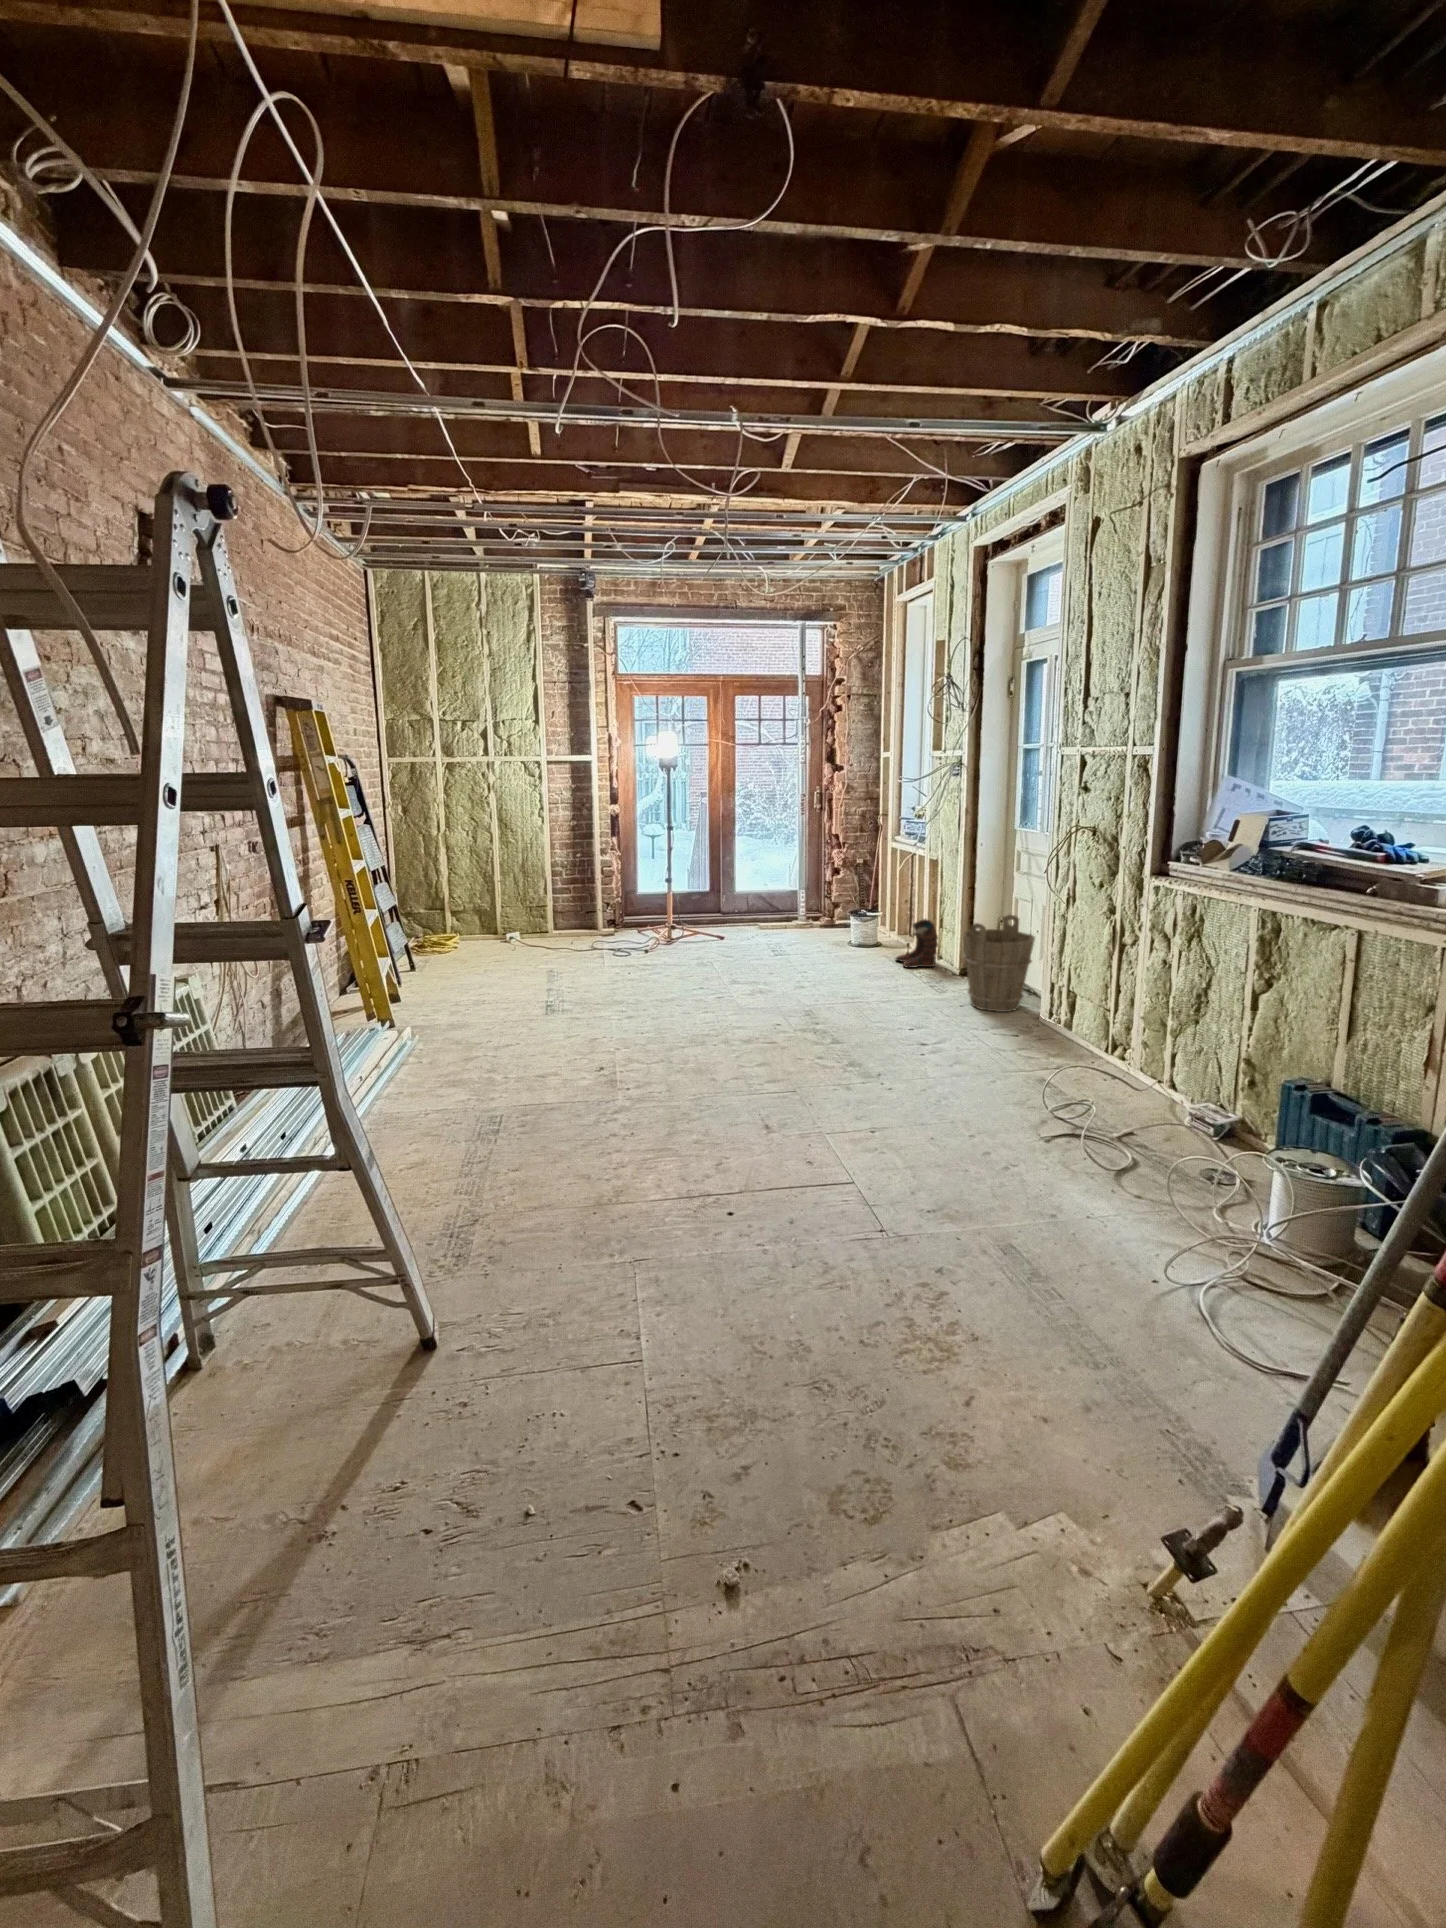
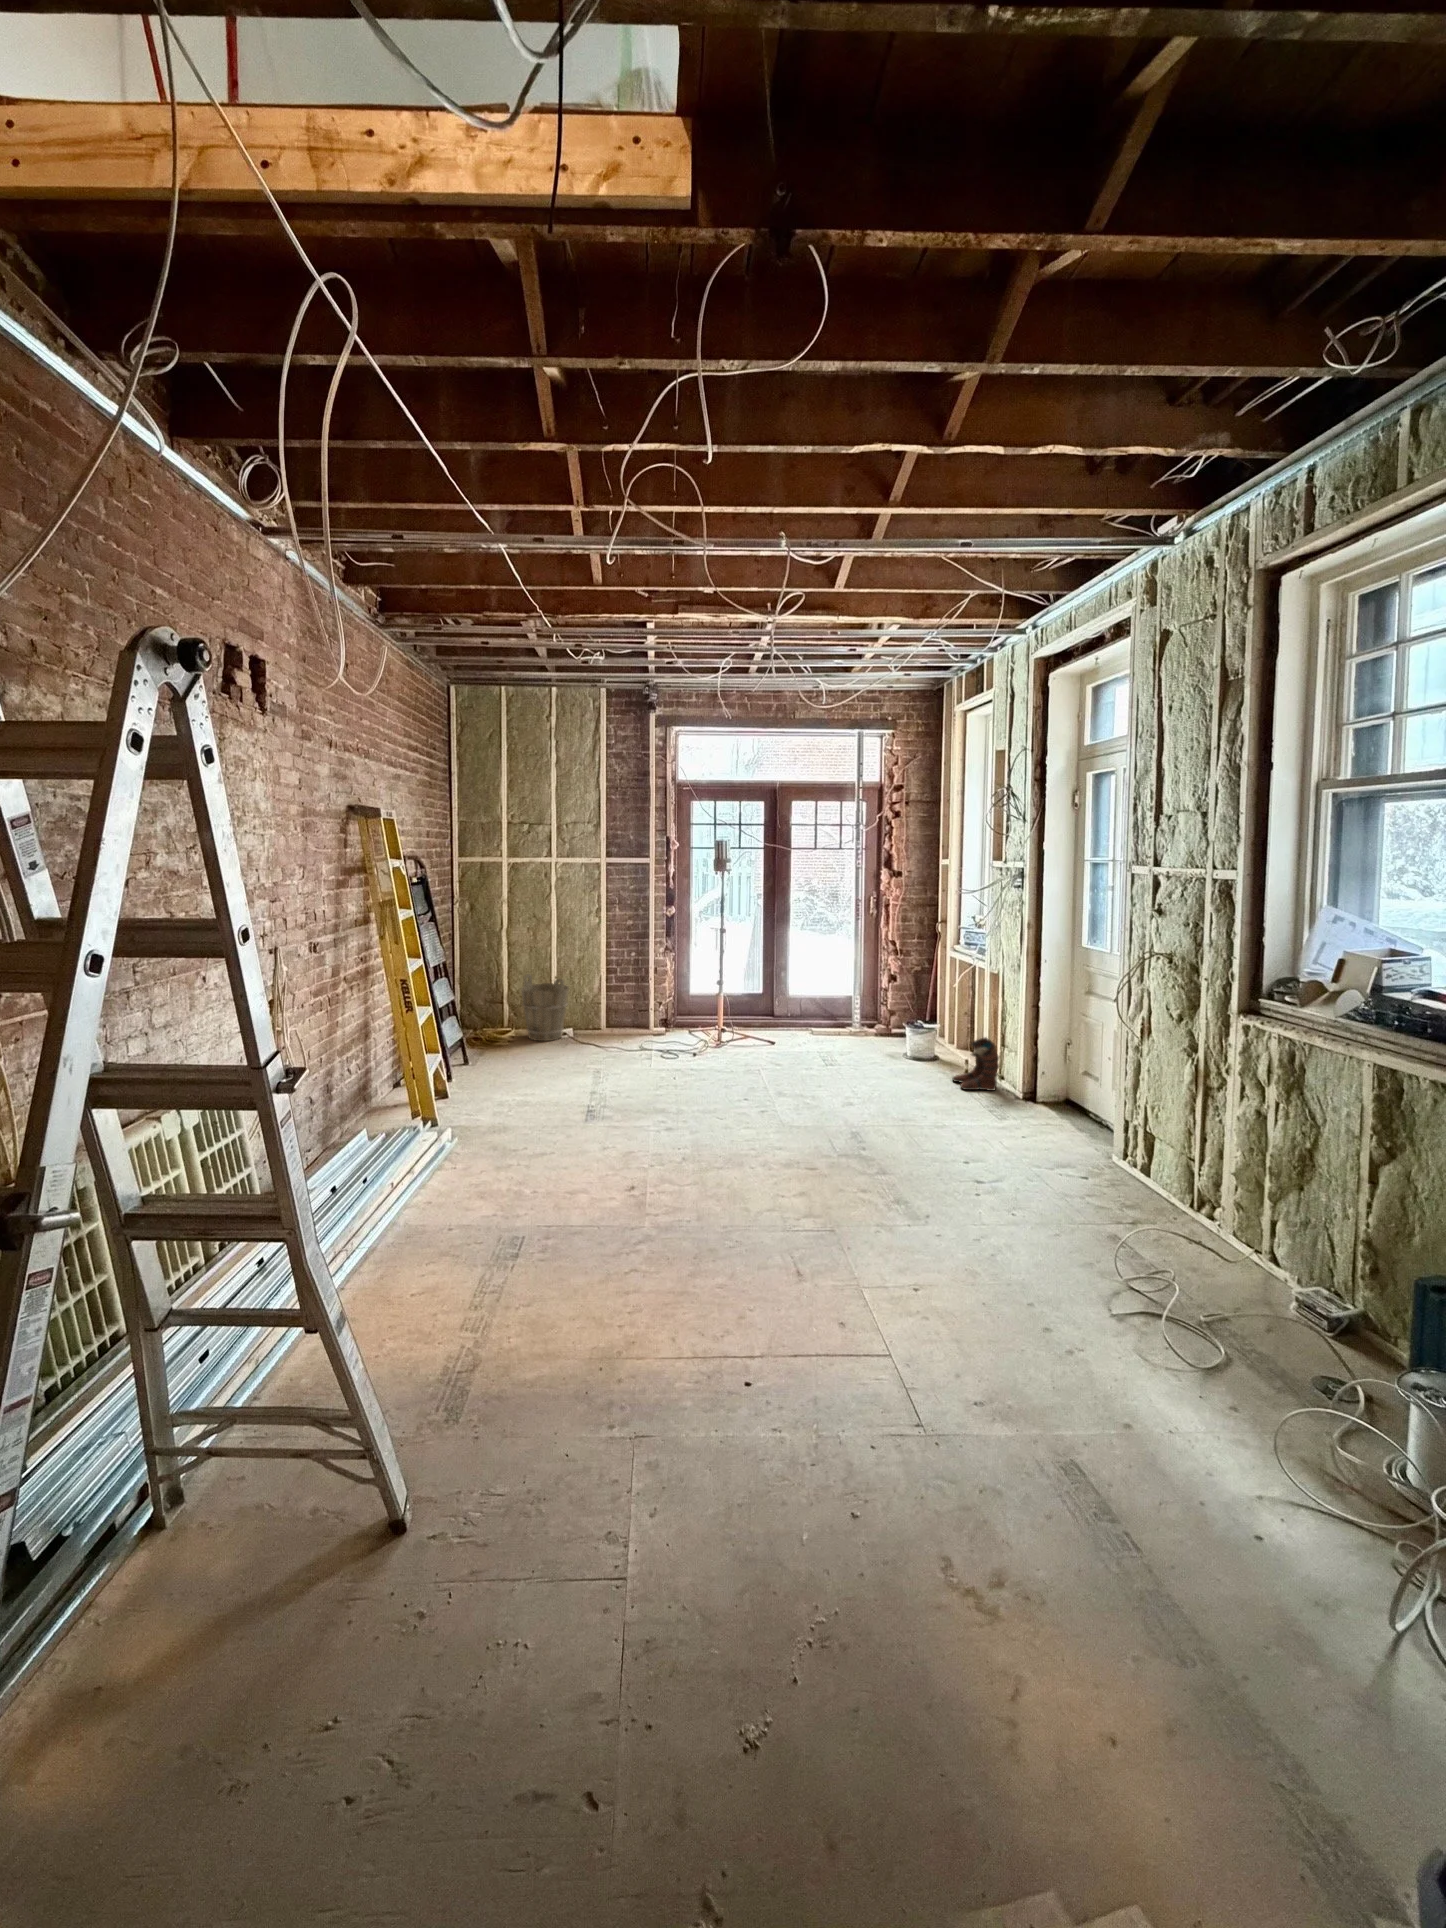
bucket: present [963,915,1035,1012] -> present [521,974,569,1041]

